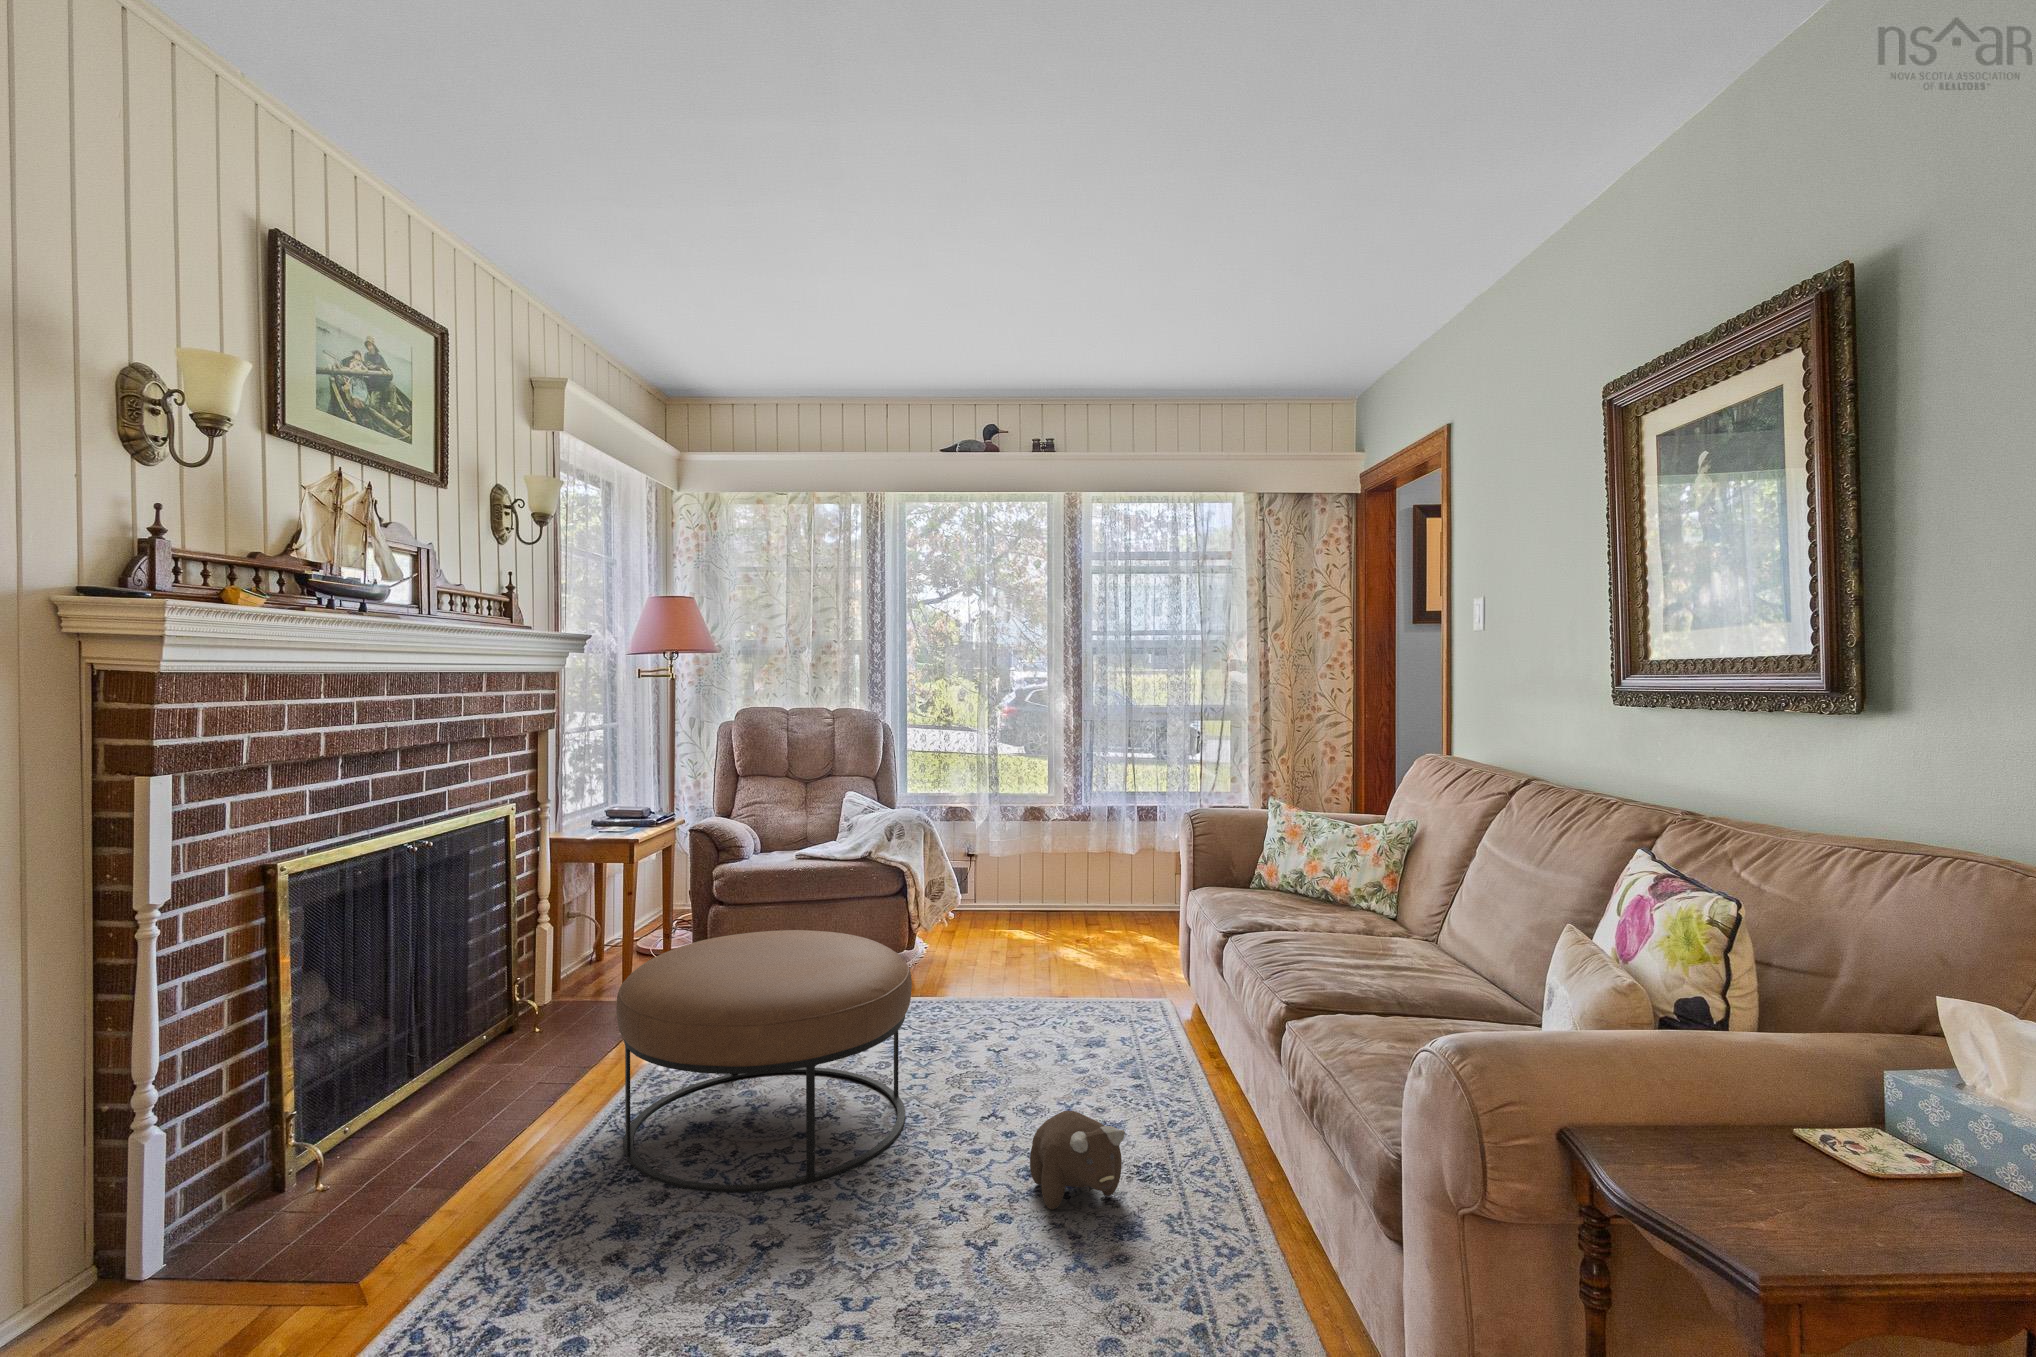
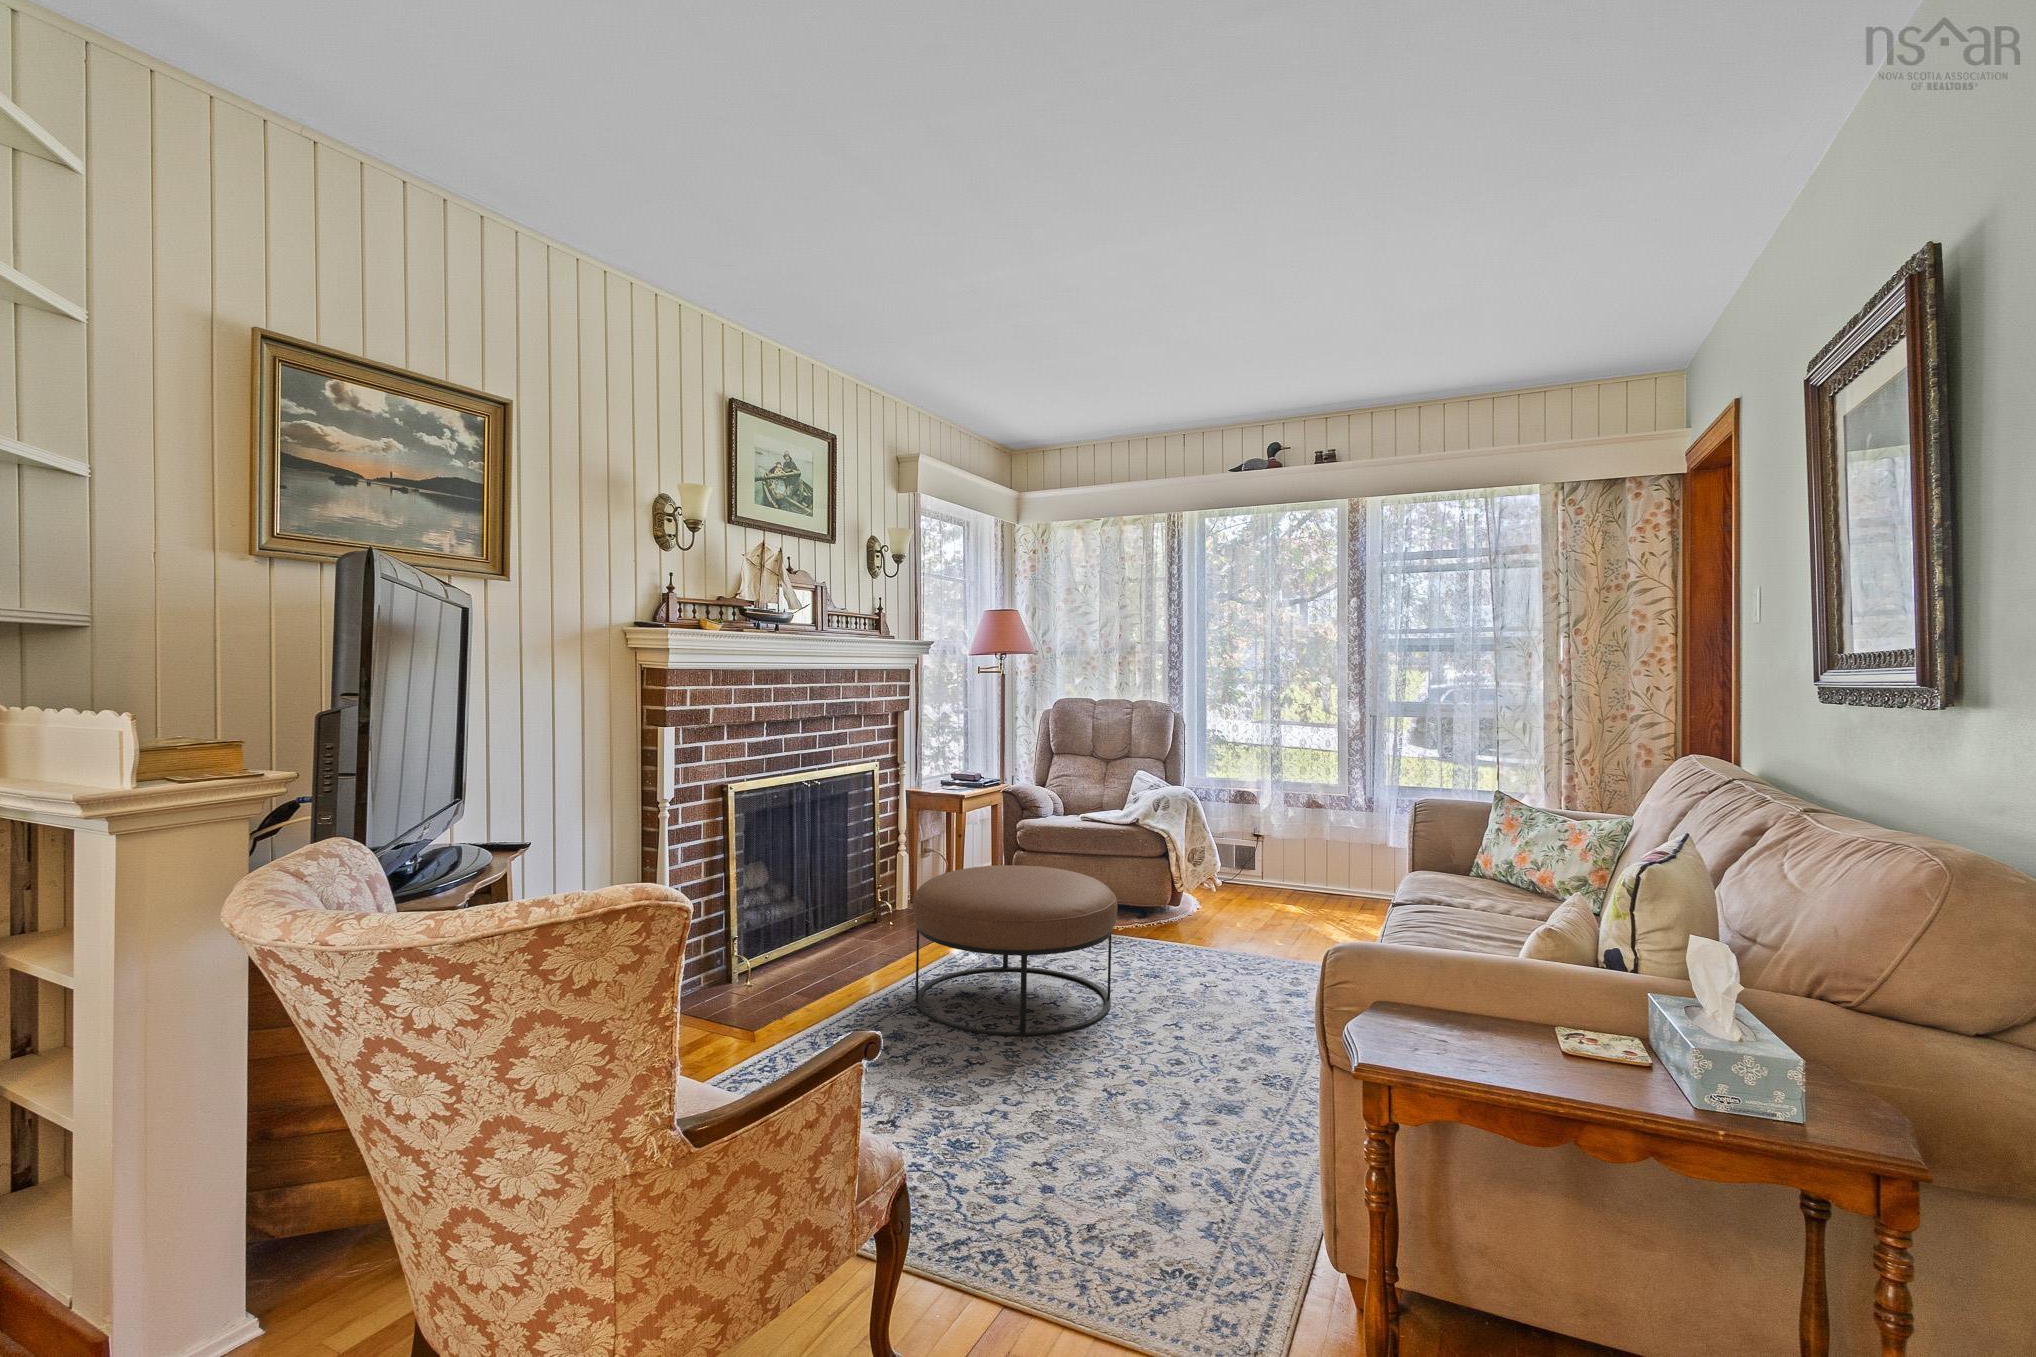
plush toy: present [1030,1111,1125,1210] -> none [1169,1015,1235,1083]

